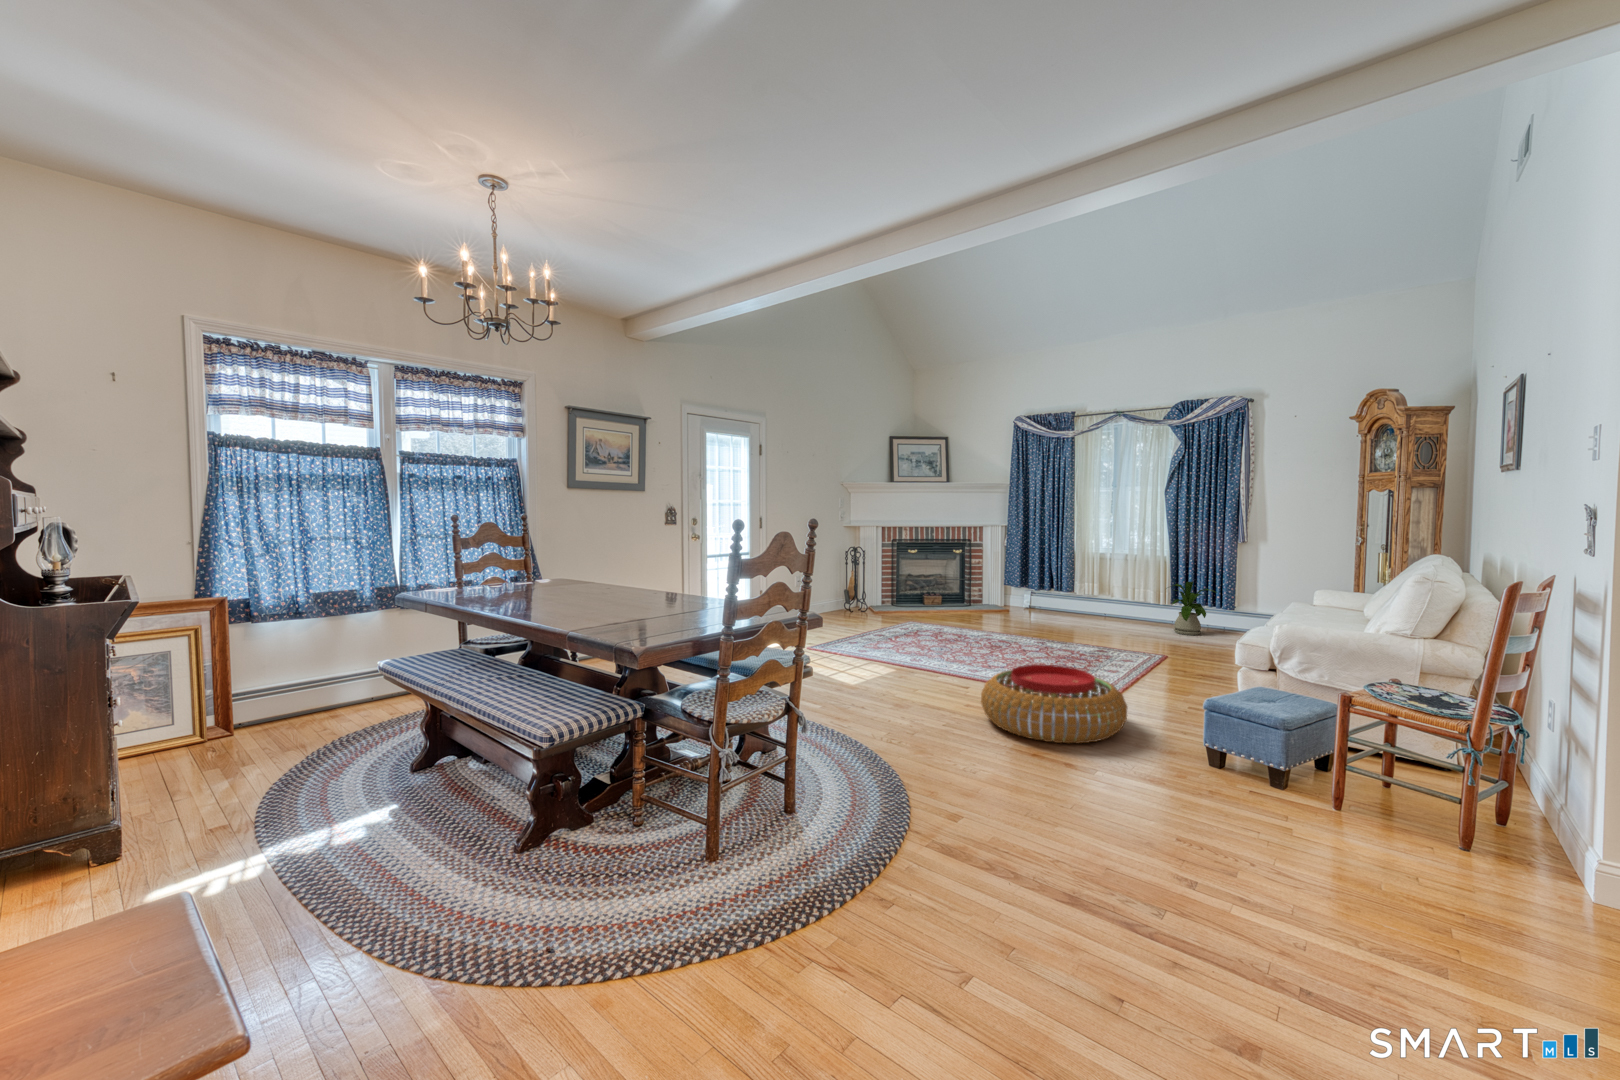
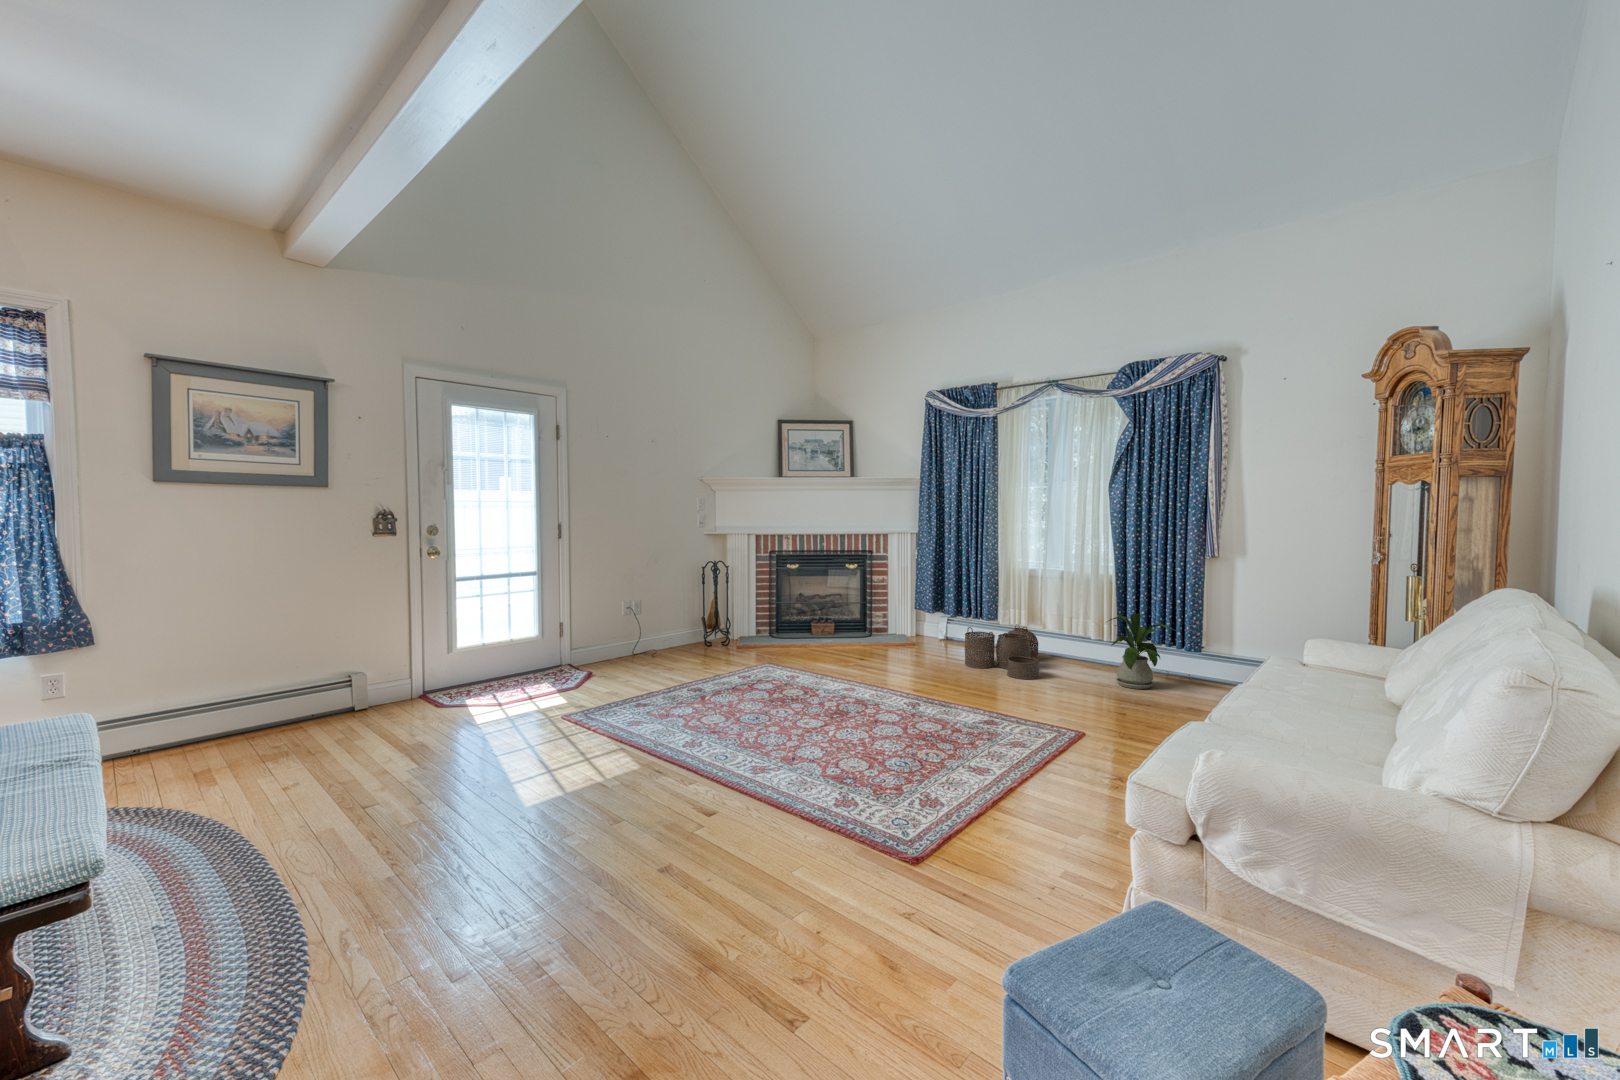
woven basket: none [1057,593,1117,630] -> present [965,625,1039,679]
pouf: present [981,665,1127,743] -> none [658,790,920,988]

